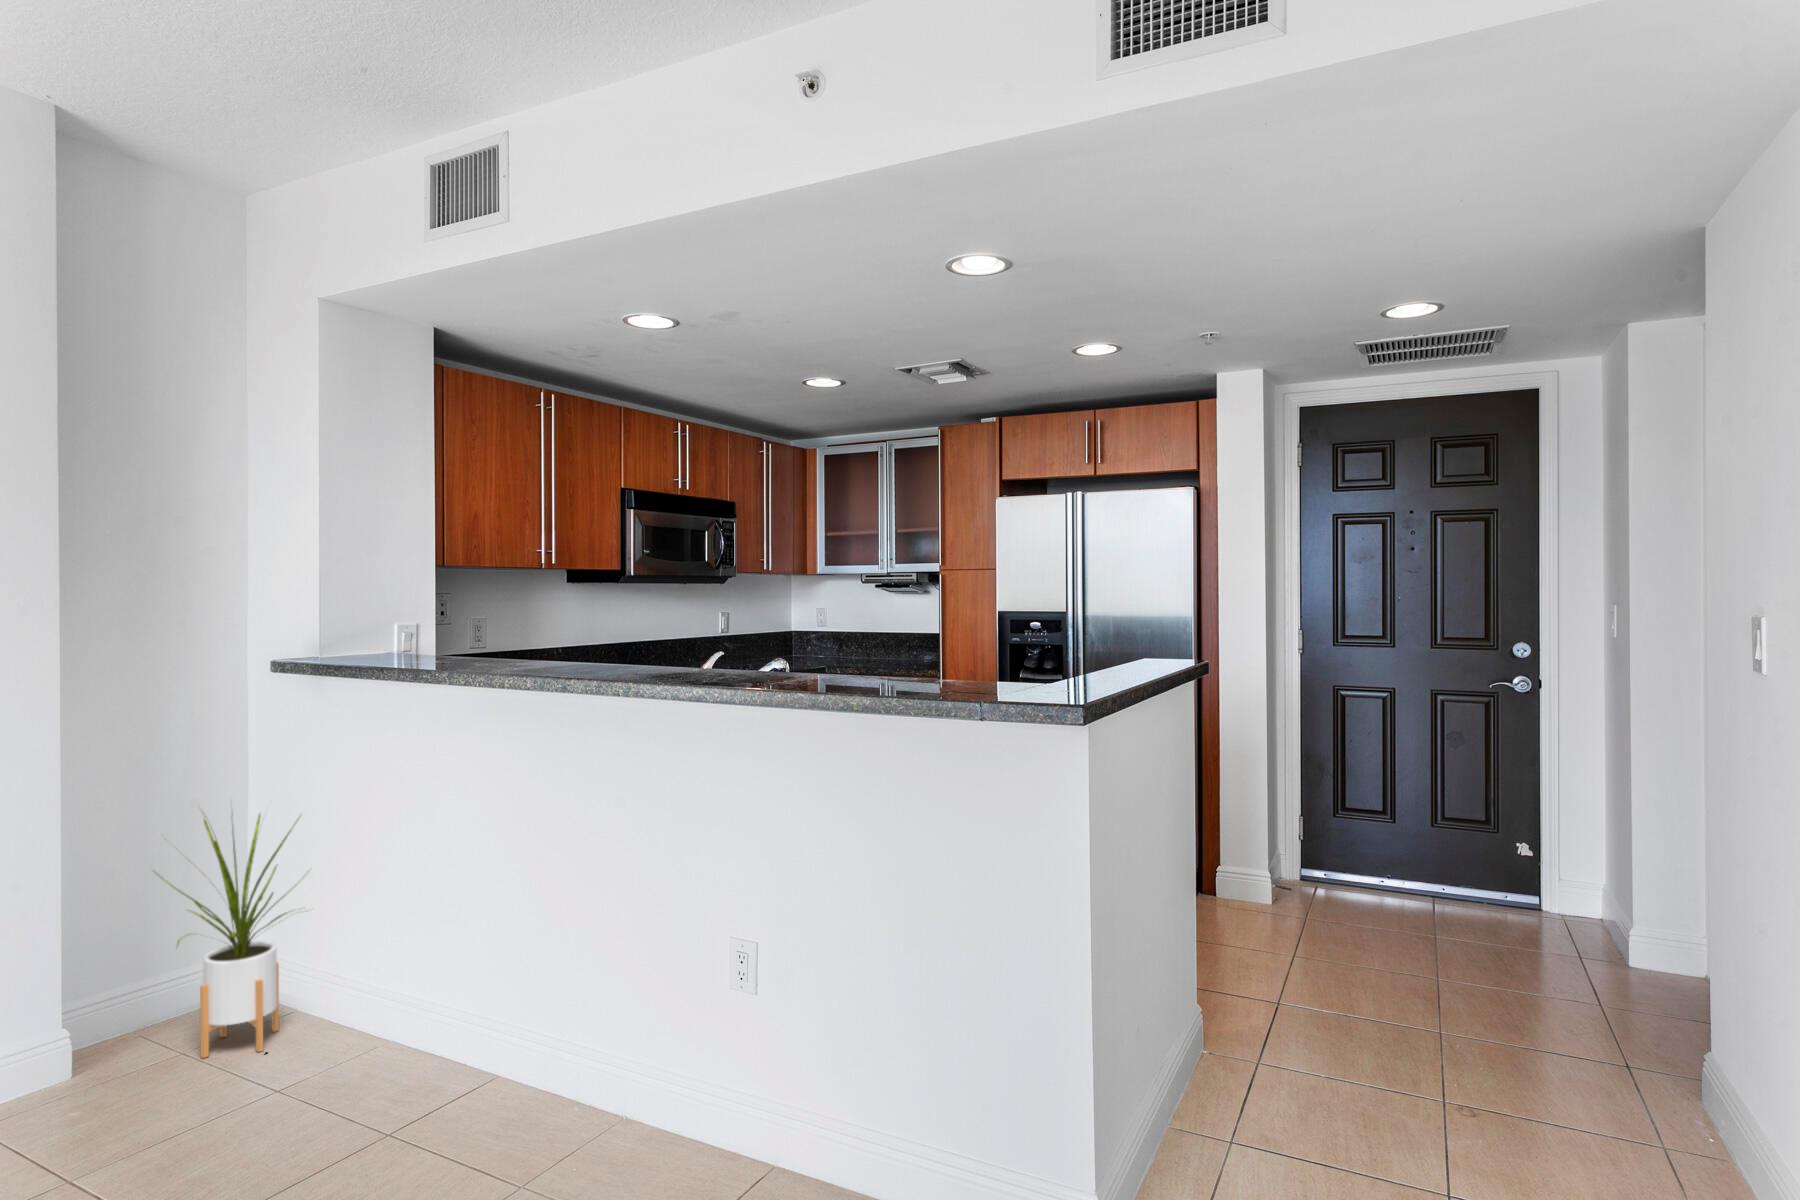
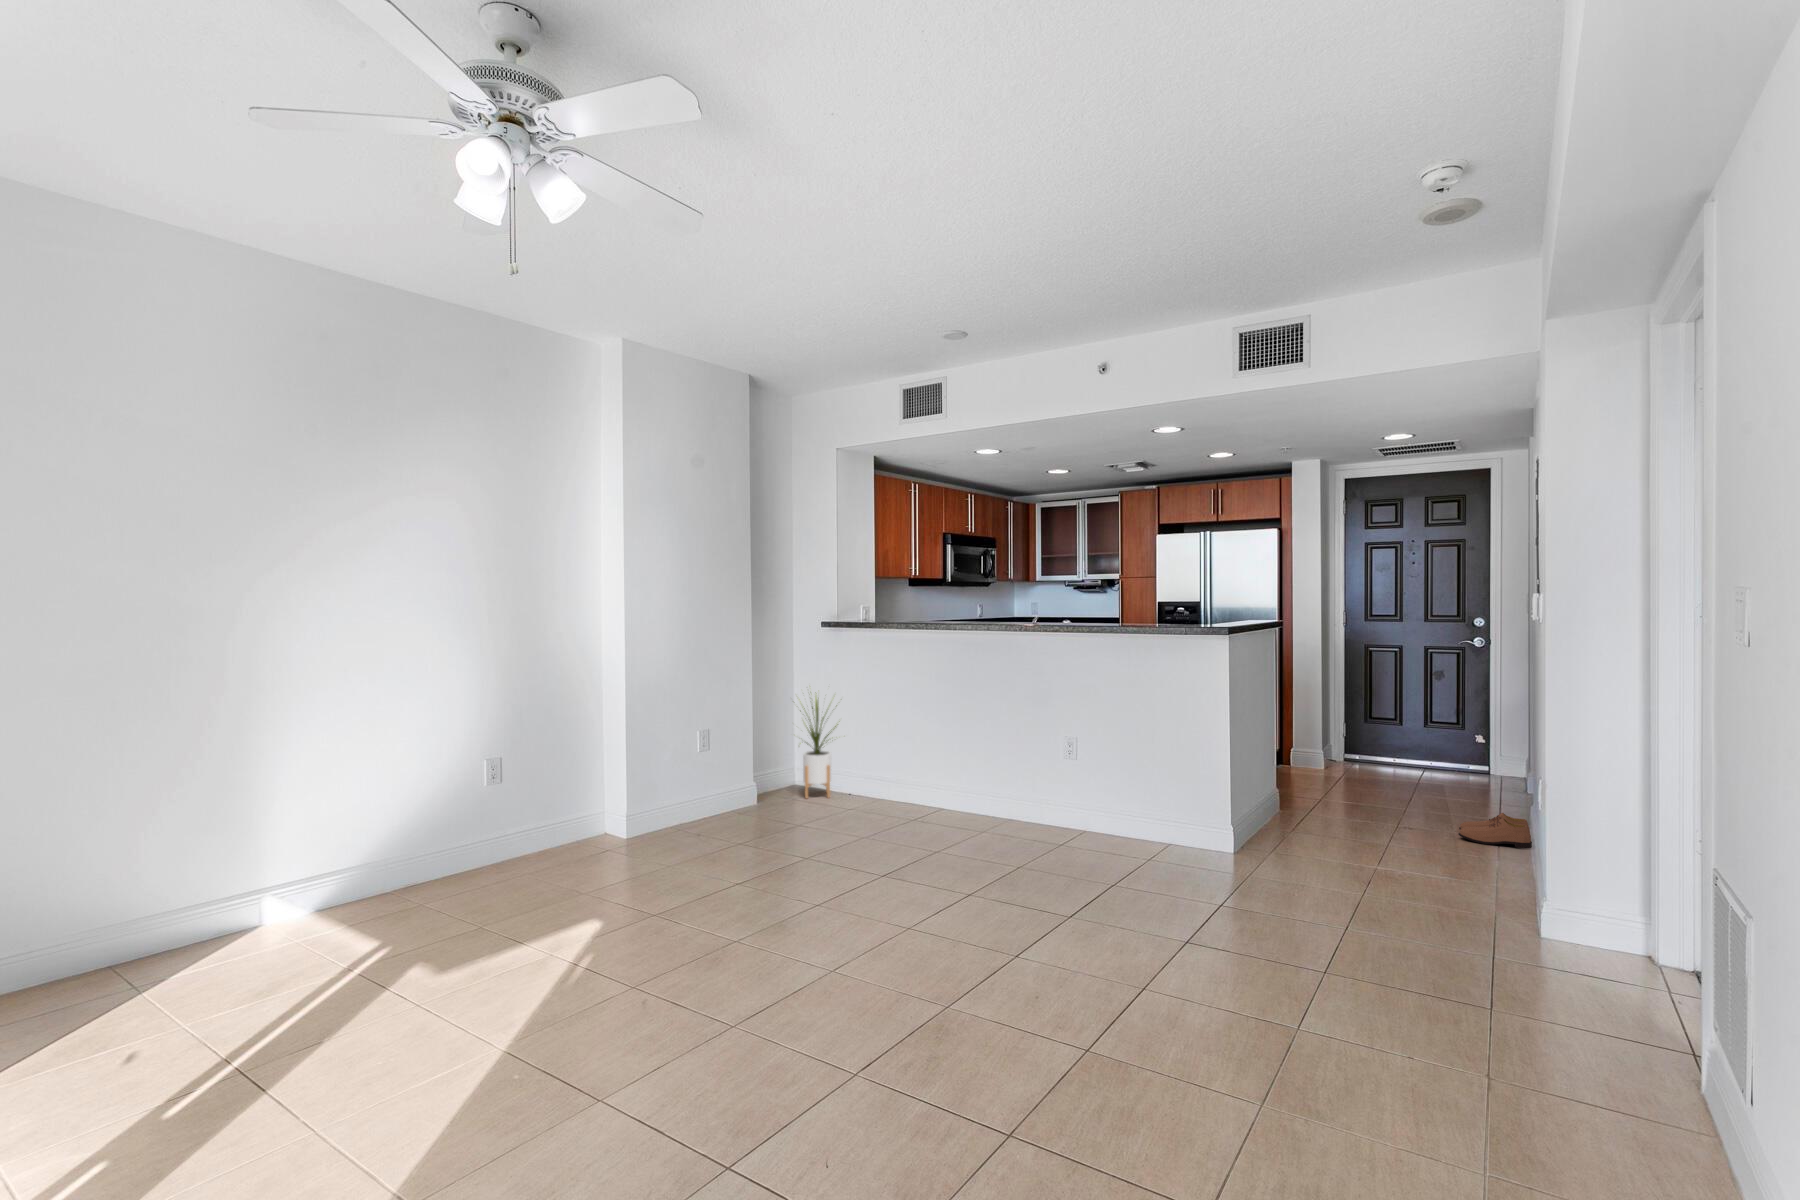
shoe: none [1554,1067,1717,1164] -> present [1459,813,1532,848]

